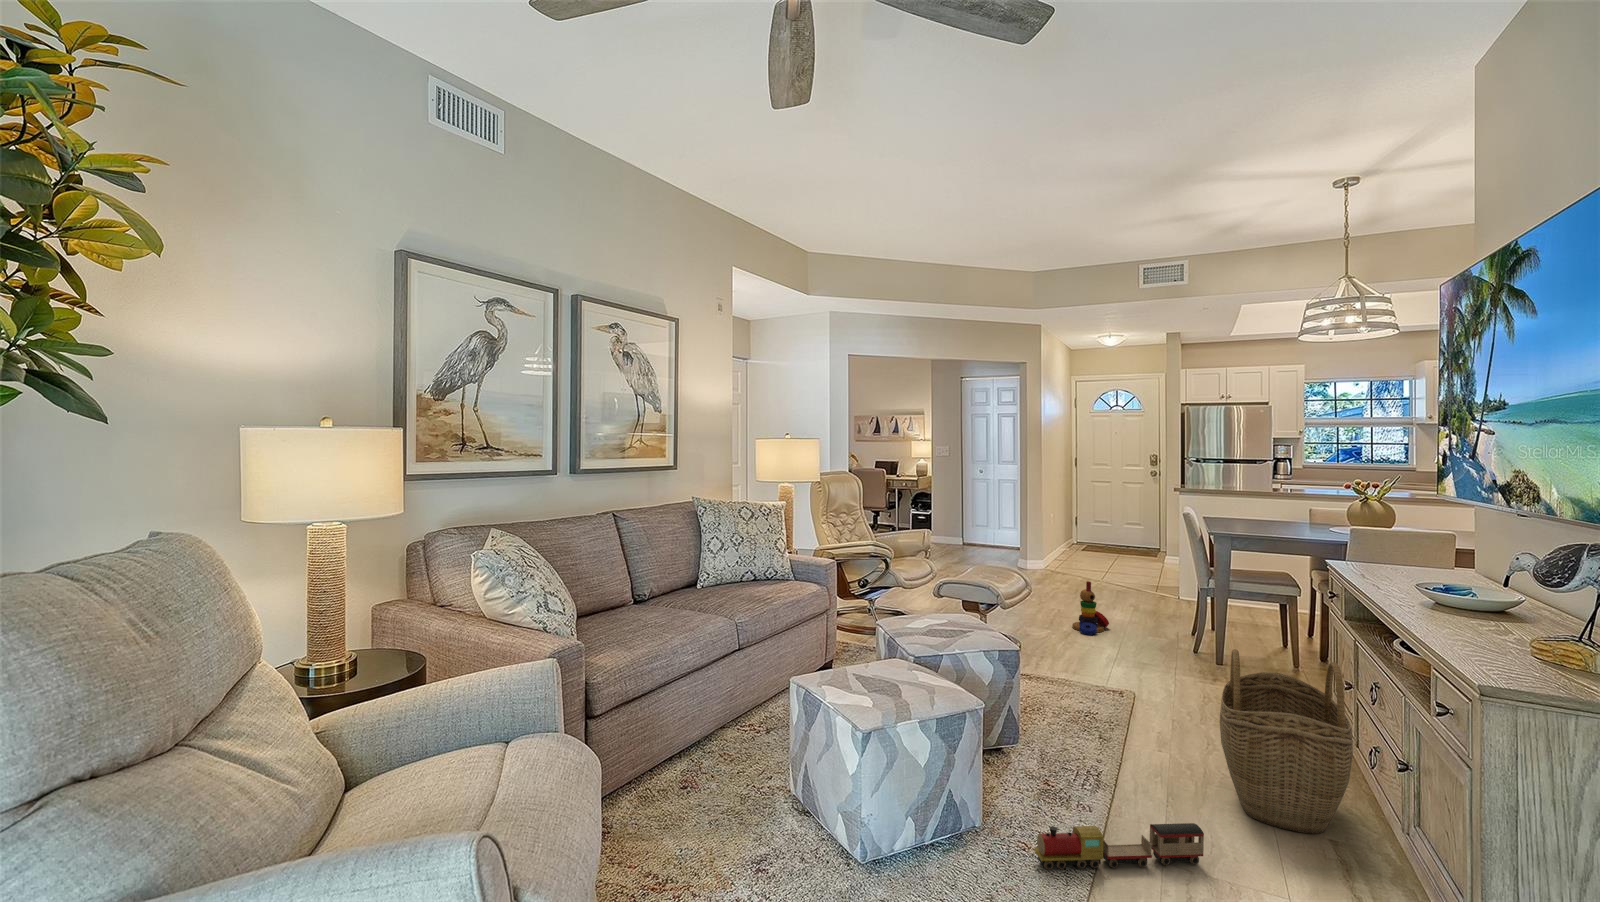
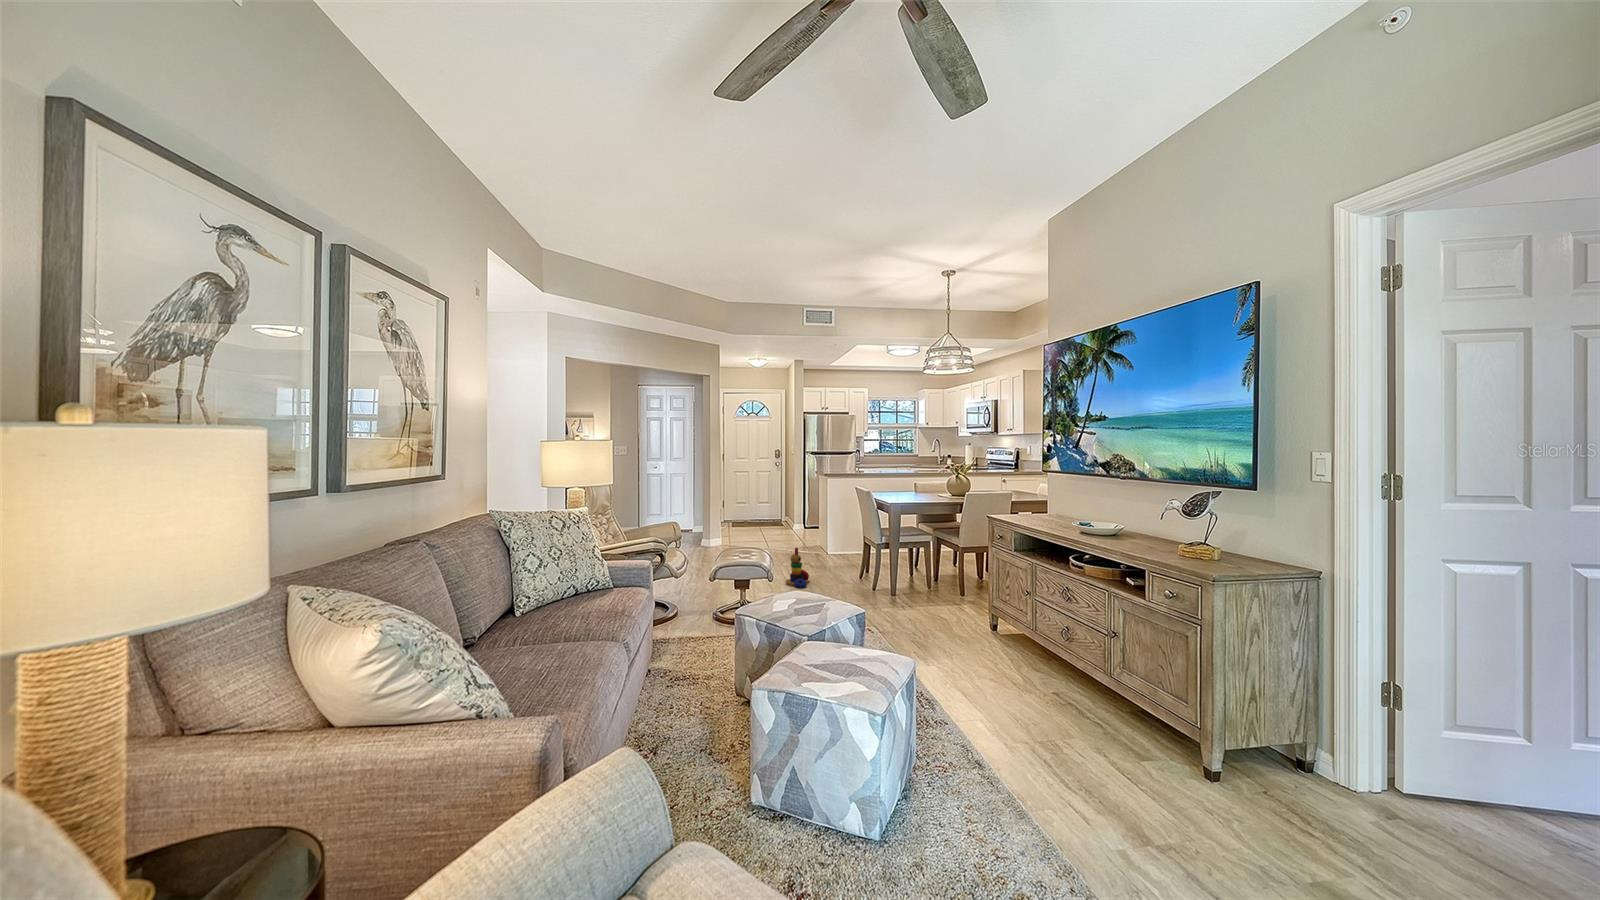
woven basket: present [1220,649,1353,834] -> none [980,577,1068,689]
toy train: present [1034,823,1204,870] -> none [968,703,1039,774]

